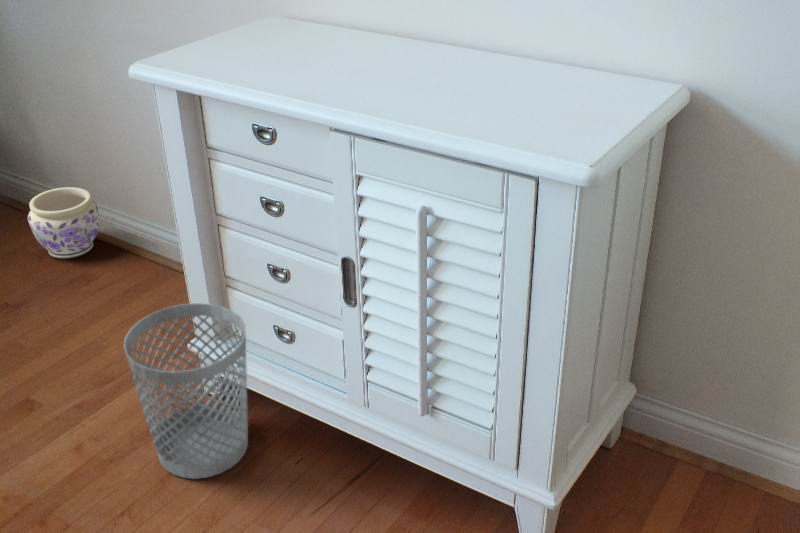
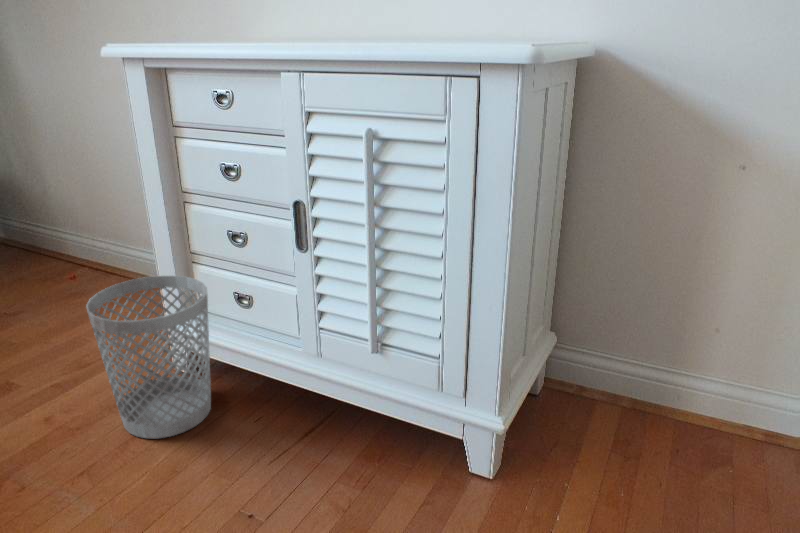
planter: present [28,187,99,259] -> none [33,227,97,284]

